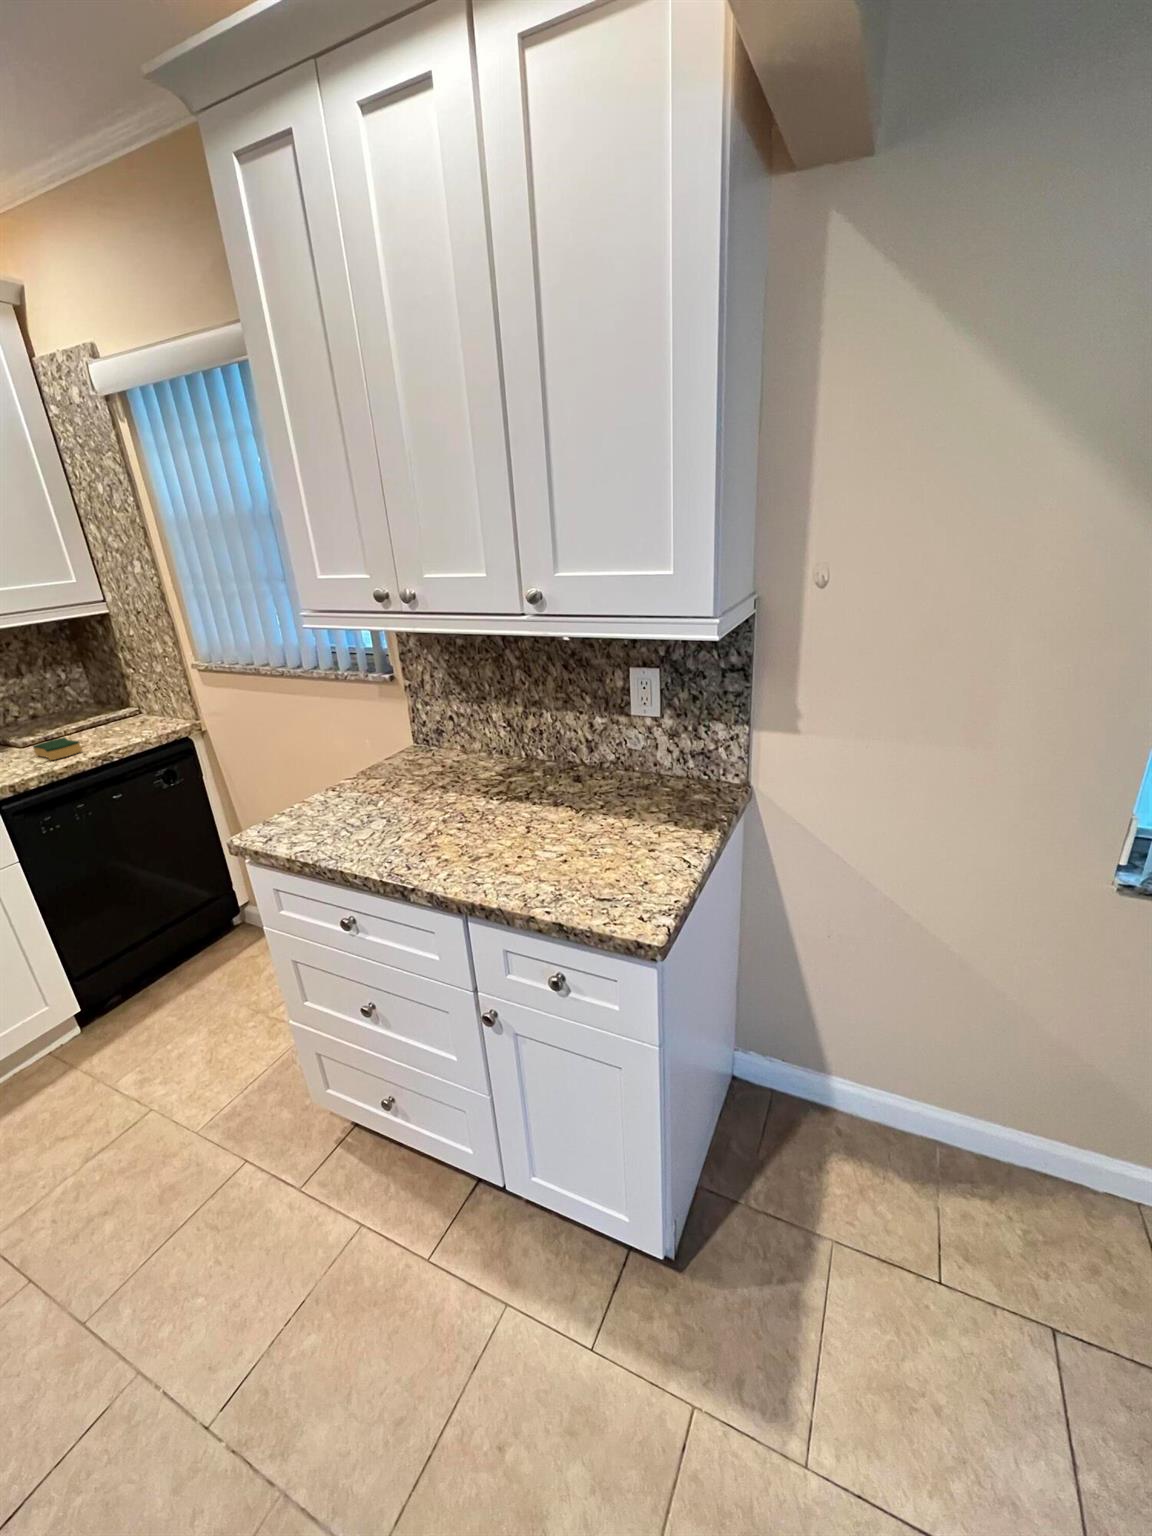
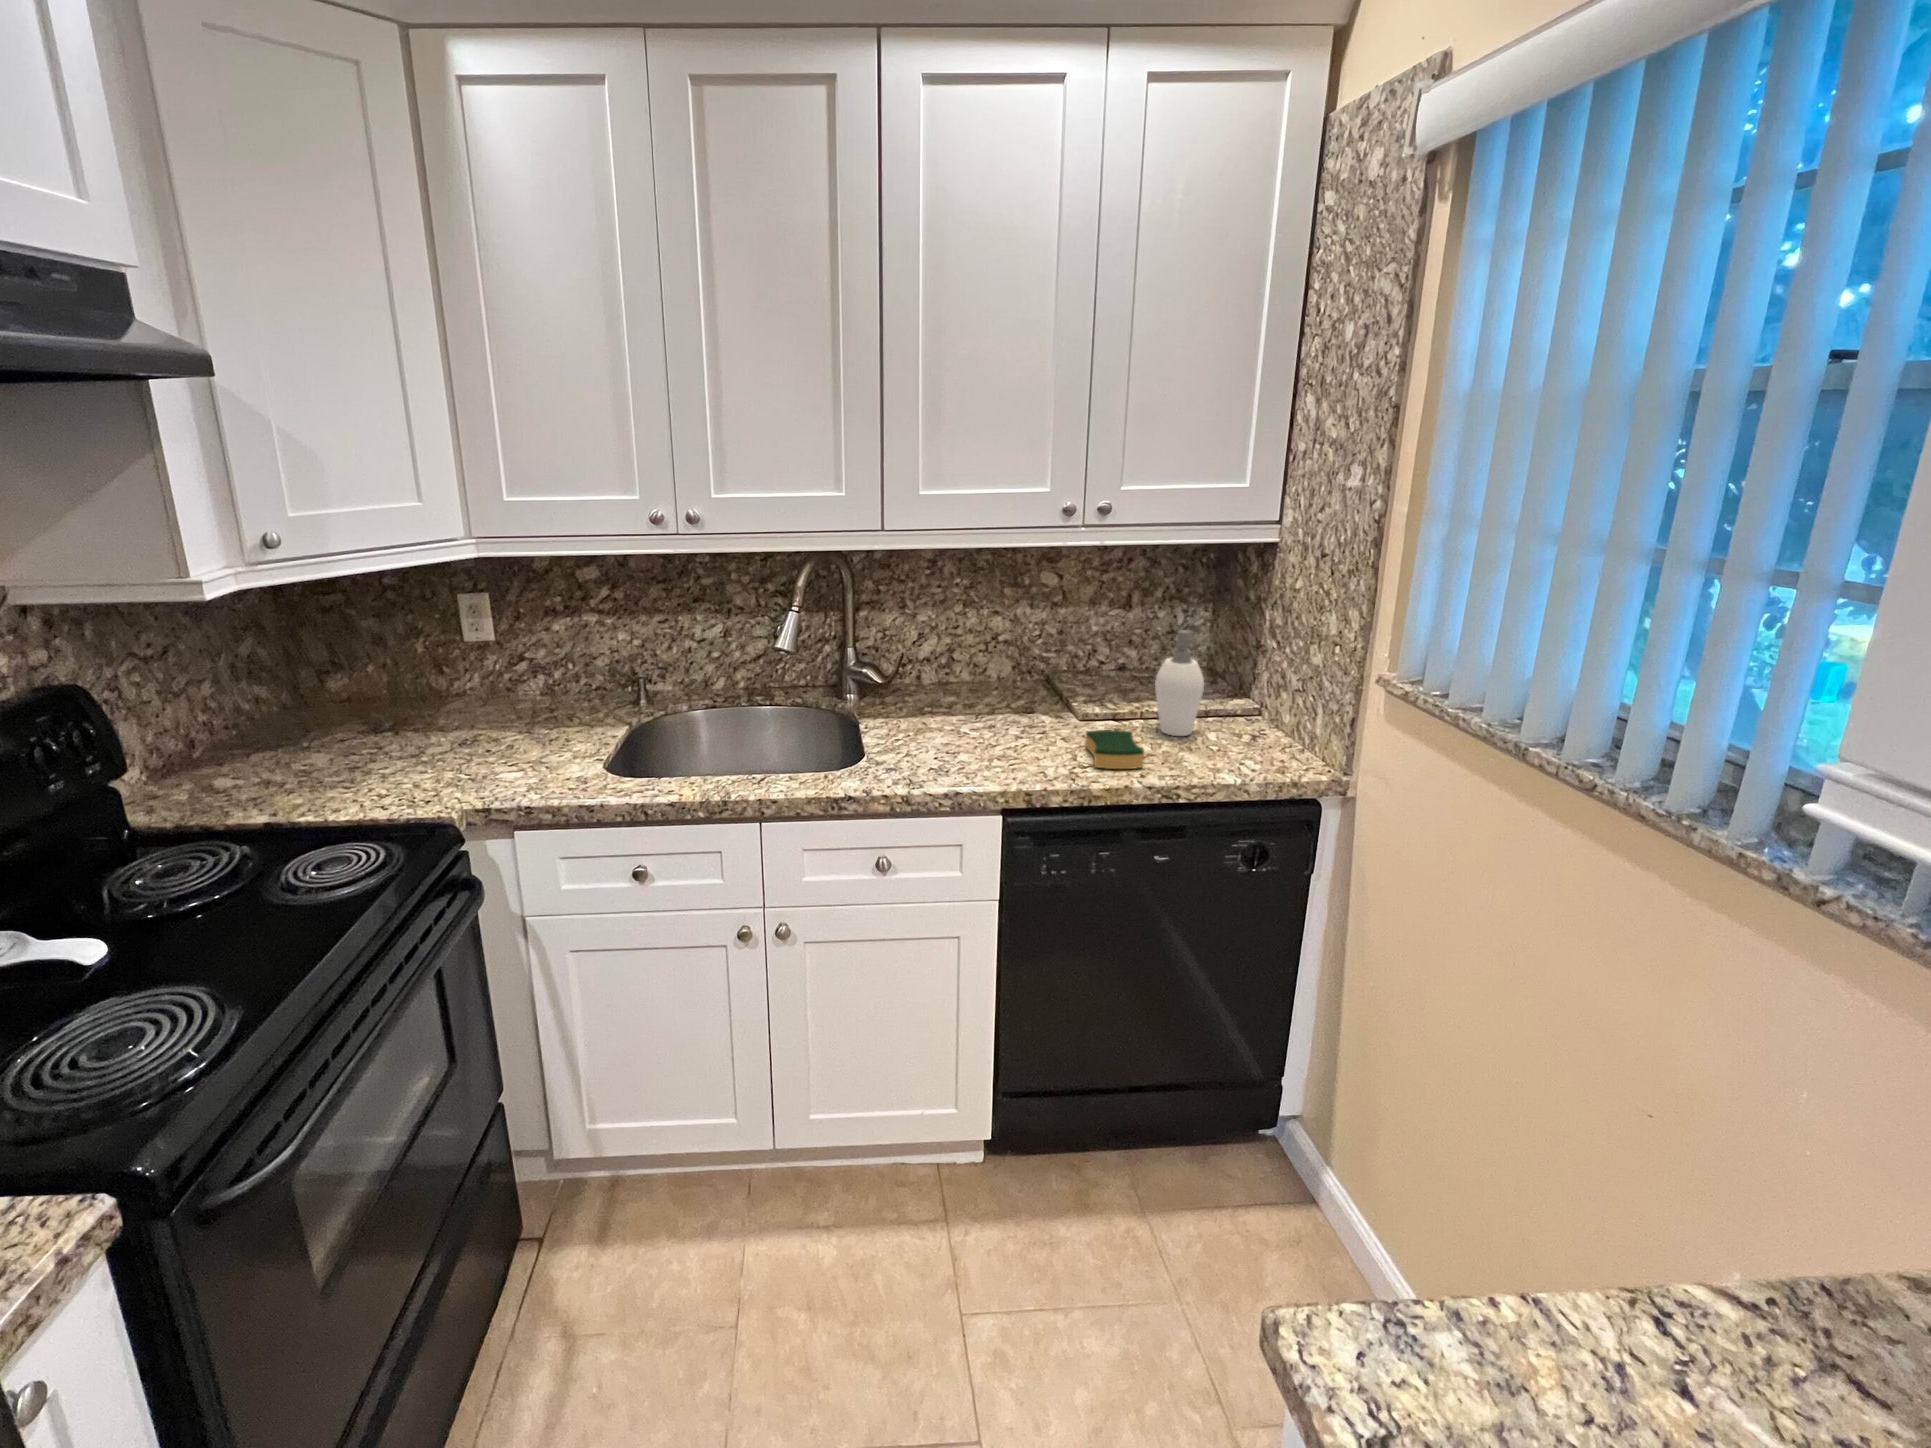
soap dispenser: none [65,671,104,735] -> present [1155,630,1204,736]

